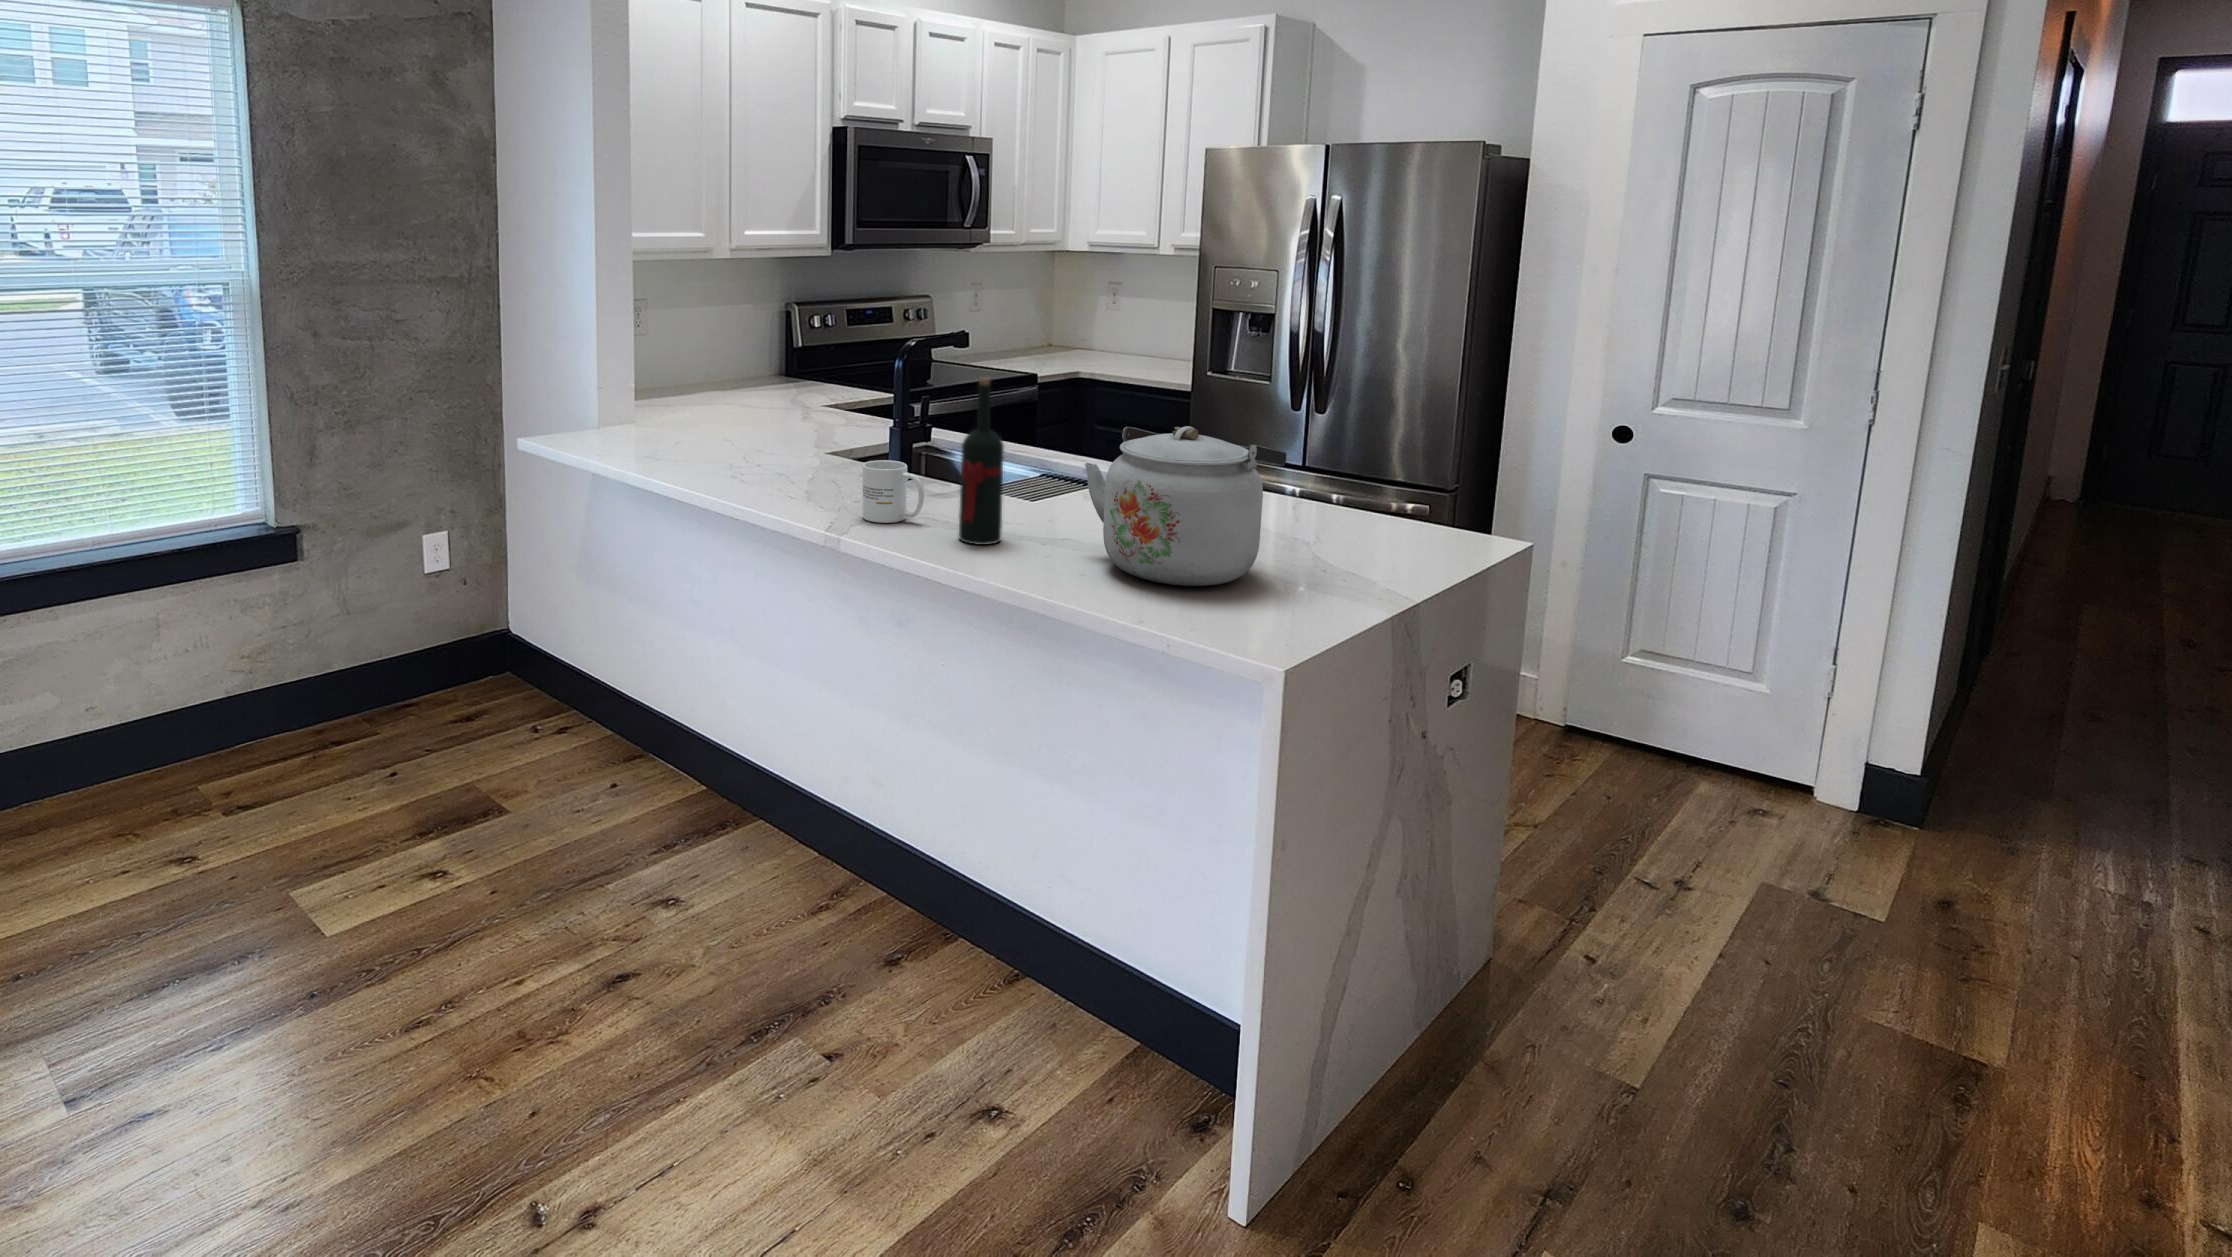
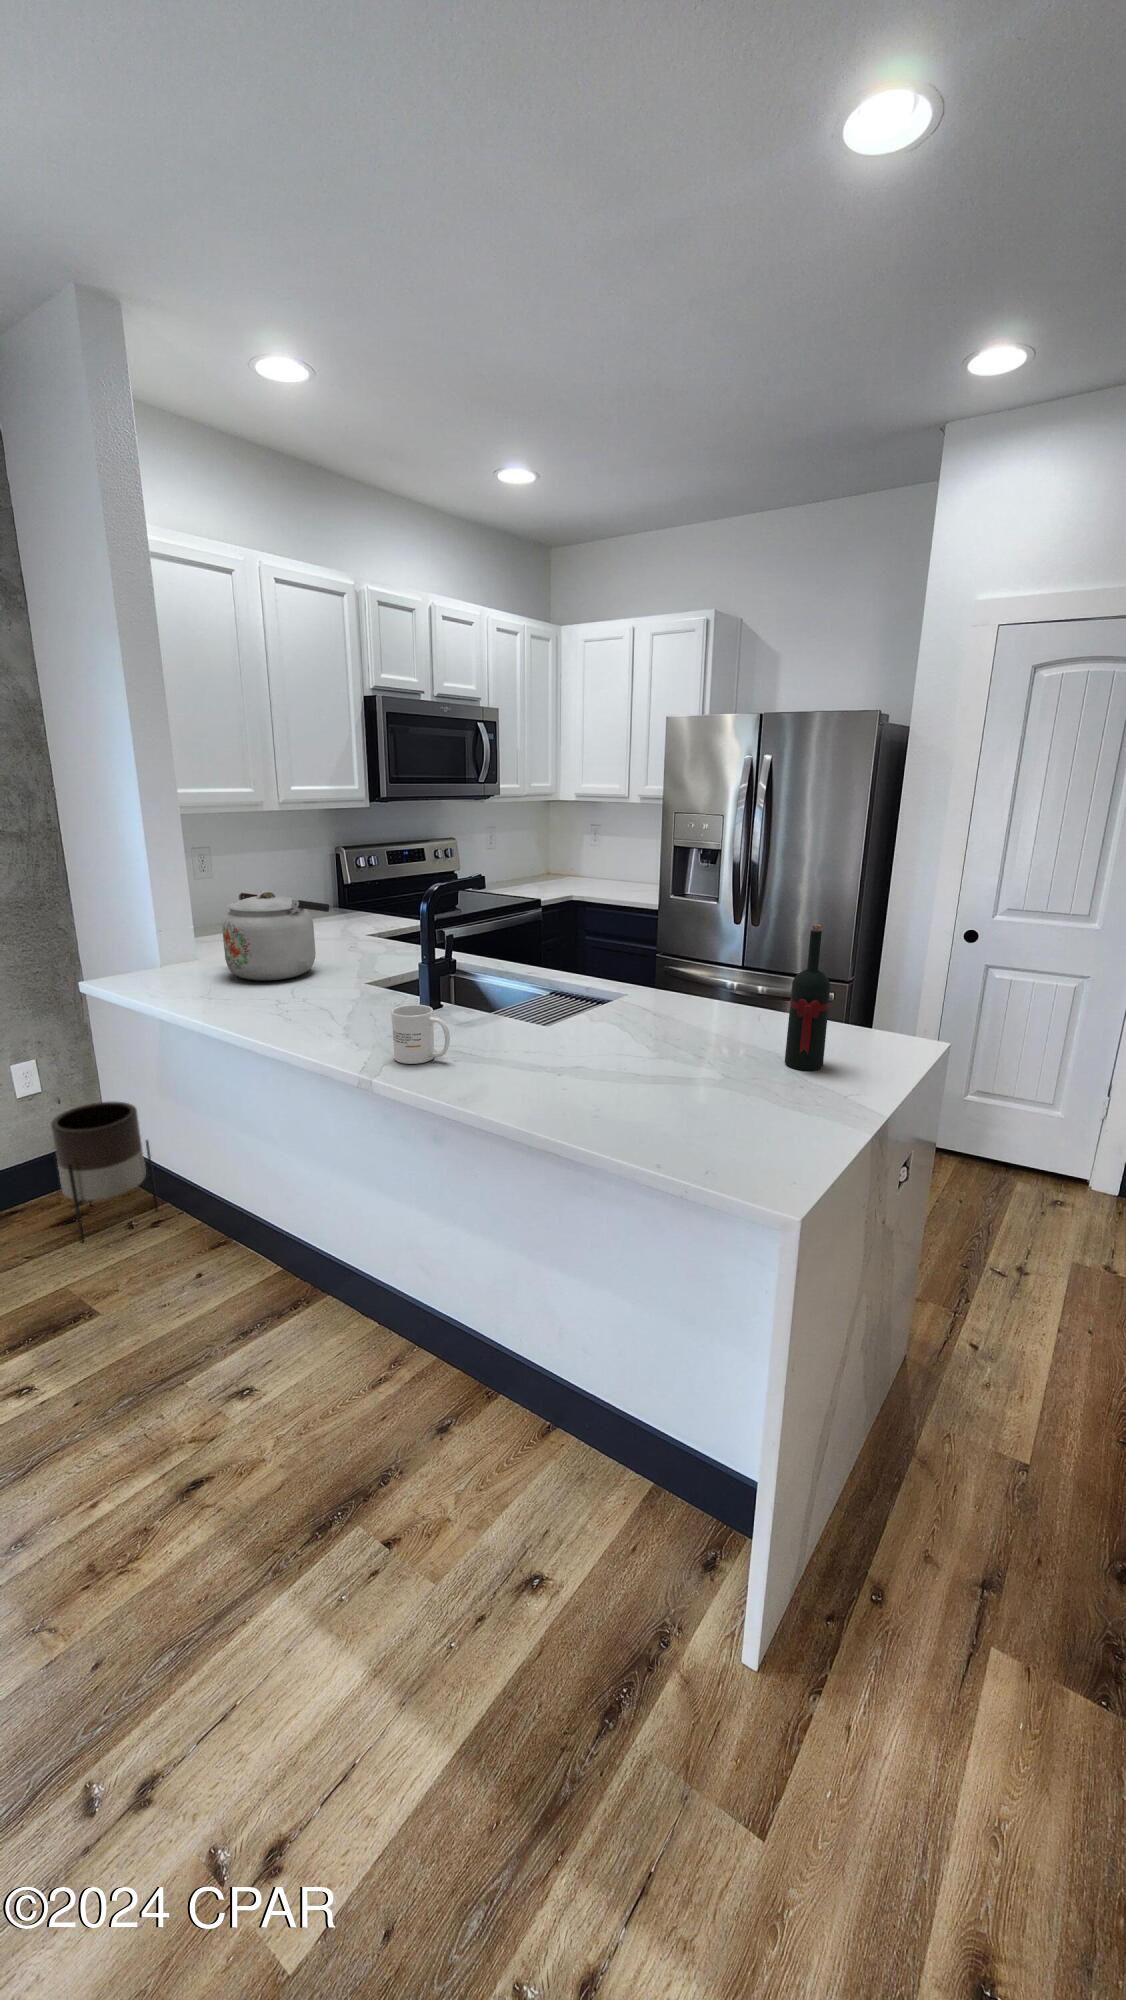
wine bottle: present [959,377,1004,545] -> present [785,924,830,1070]
kettle: present [1085,426,1286,586] -> present [222,891,330,981]
planter: none [466,583,567,740] -> present [51,1102,158,1242]

